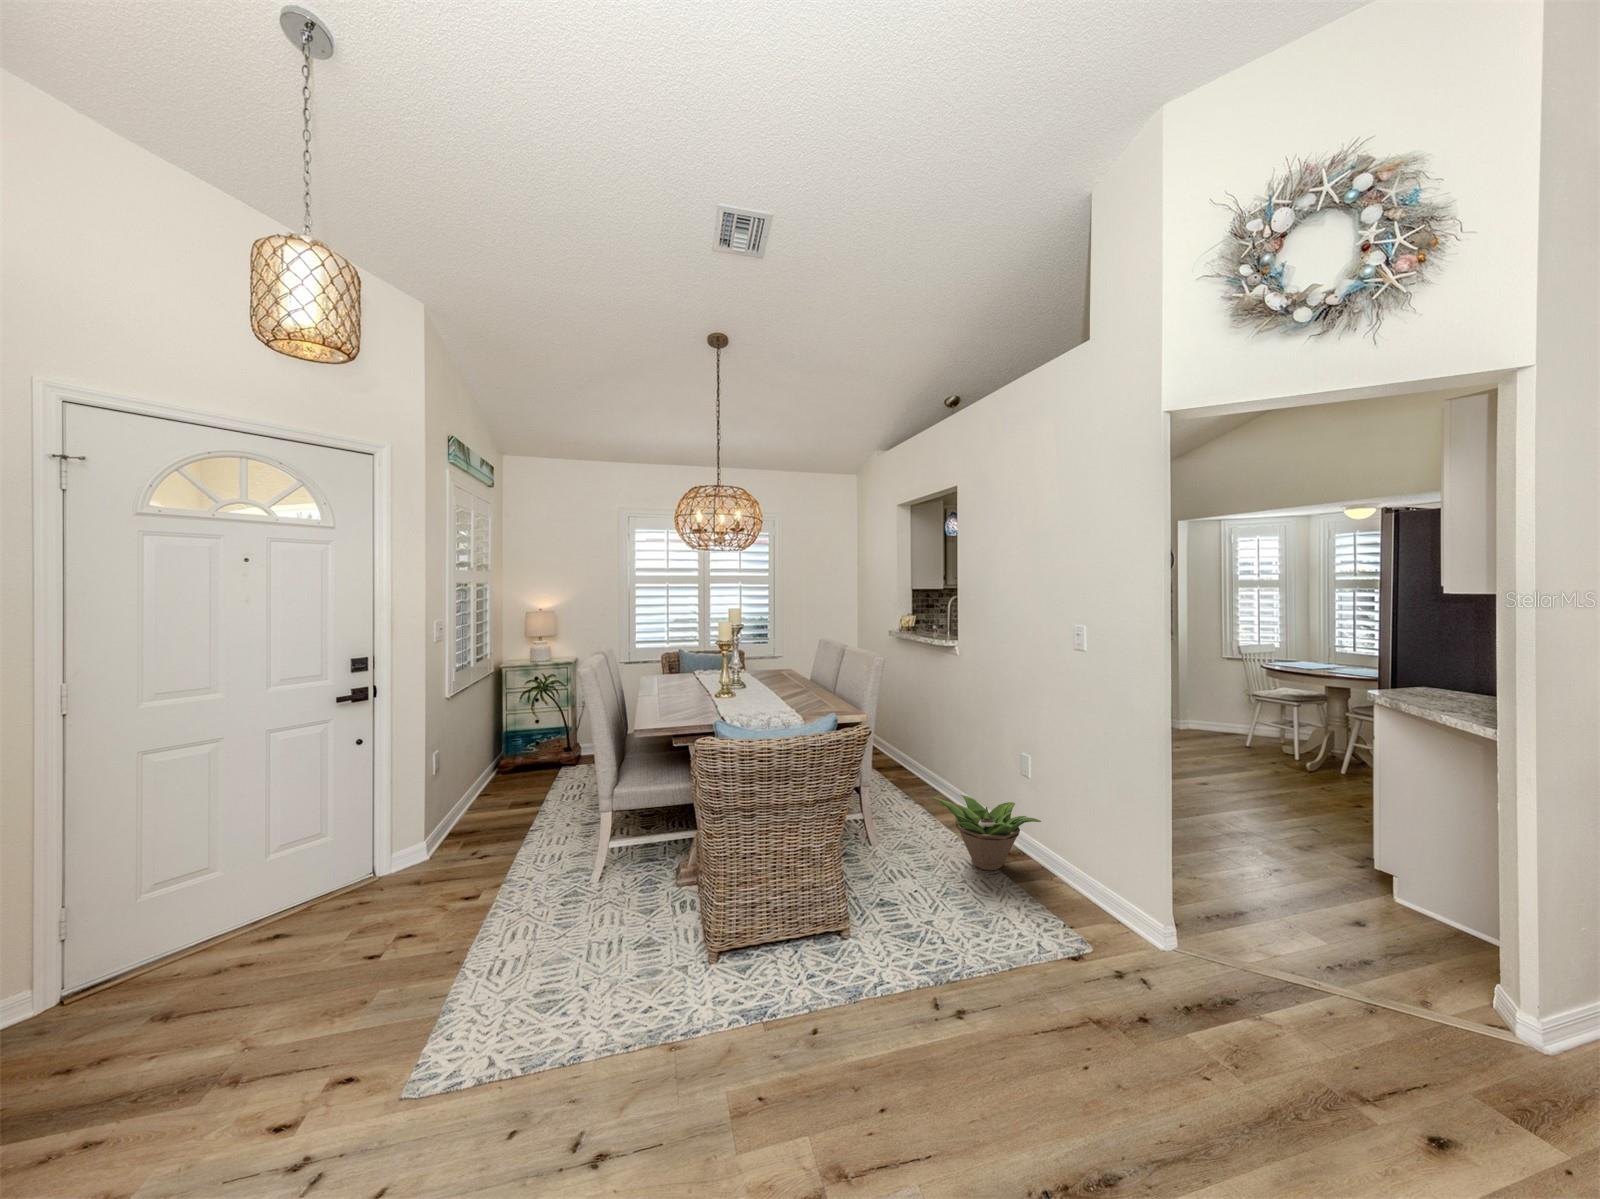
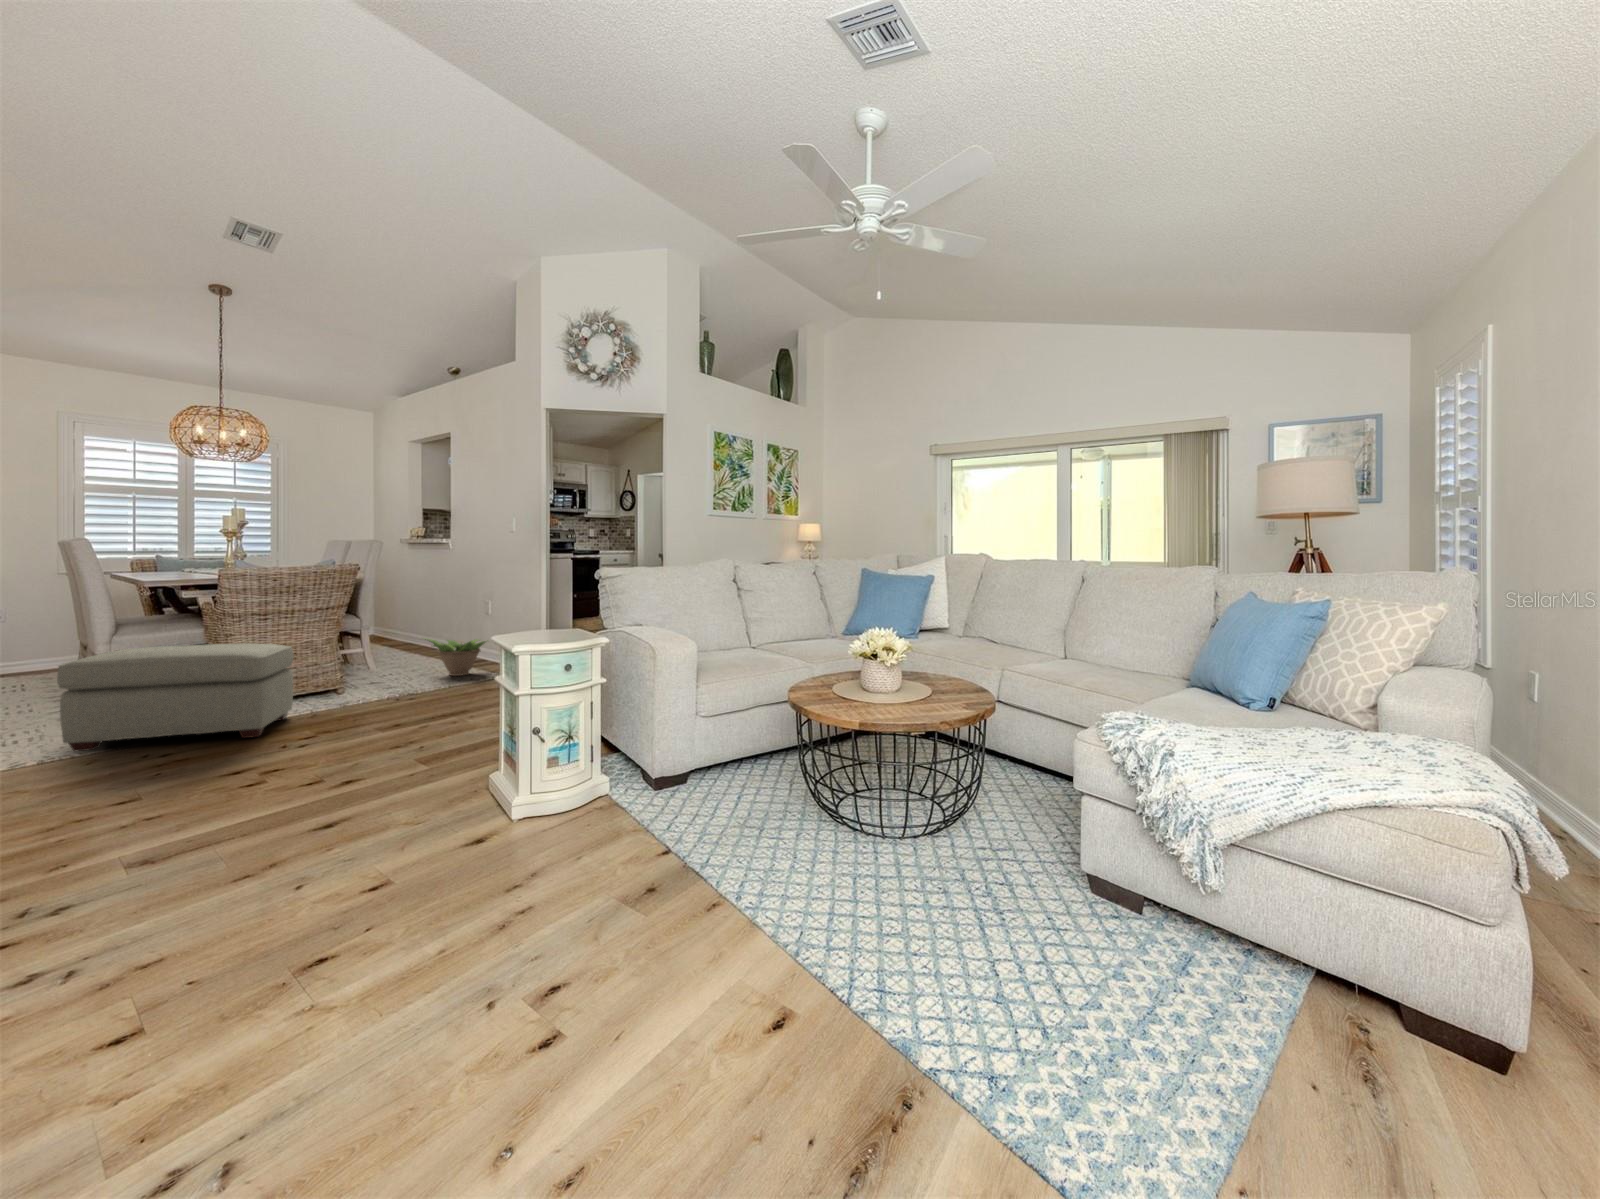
ottoman: none [485,859,784,1125] -> present [57,643,294,751]

